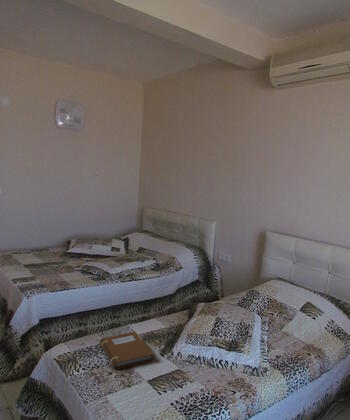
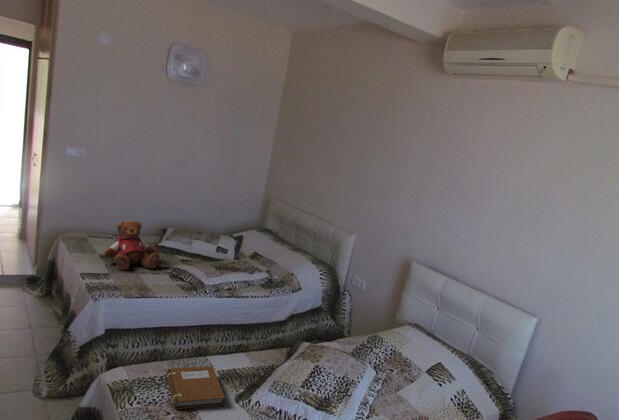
teddy bear: none [28,235,71,273] -> present [104,221,159,270]

